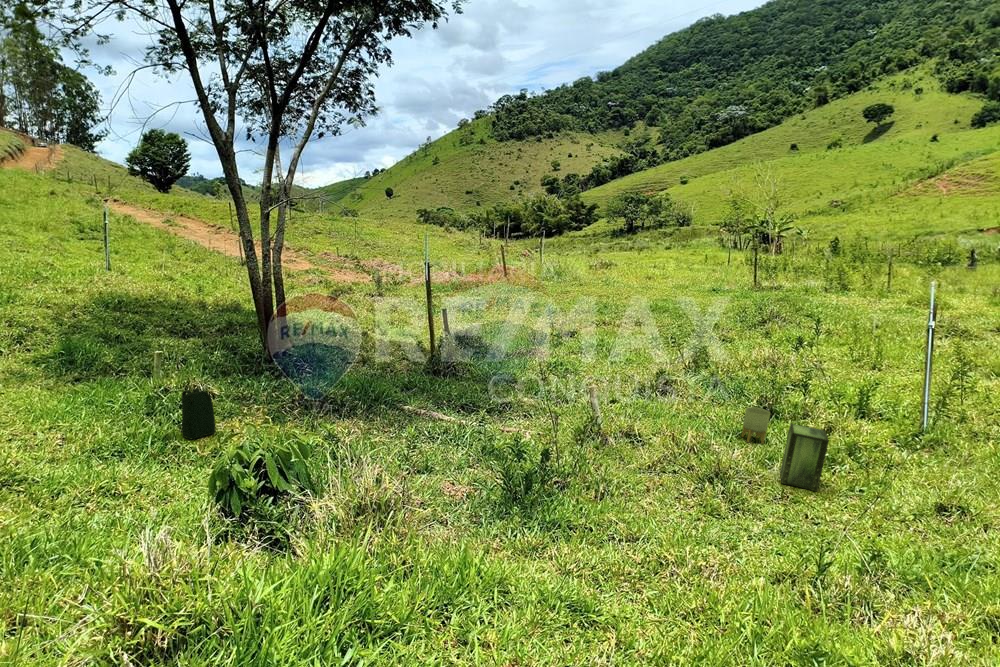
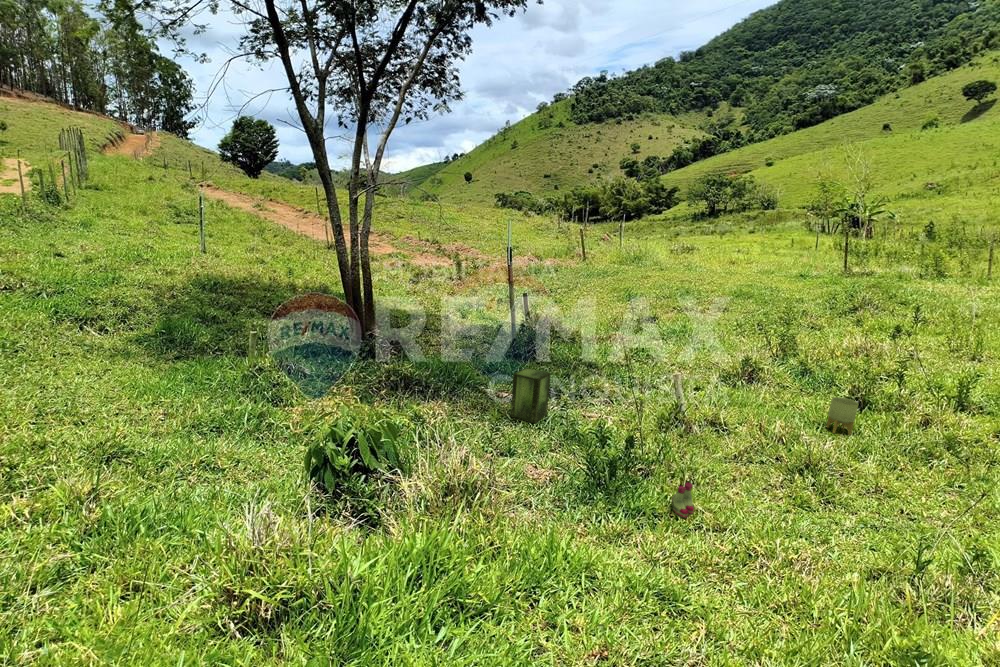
backpack: present [181,388,216,439] -> none [286,374,317,421]
storage box: present [780,423,829,491] -> present [511,368,551,423]
boots: none [589,494,611,530] -> present [672,482,694,518]

